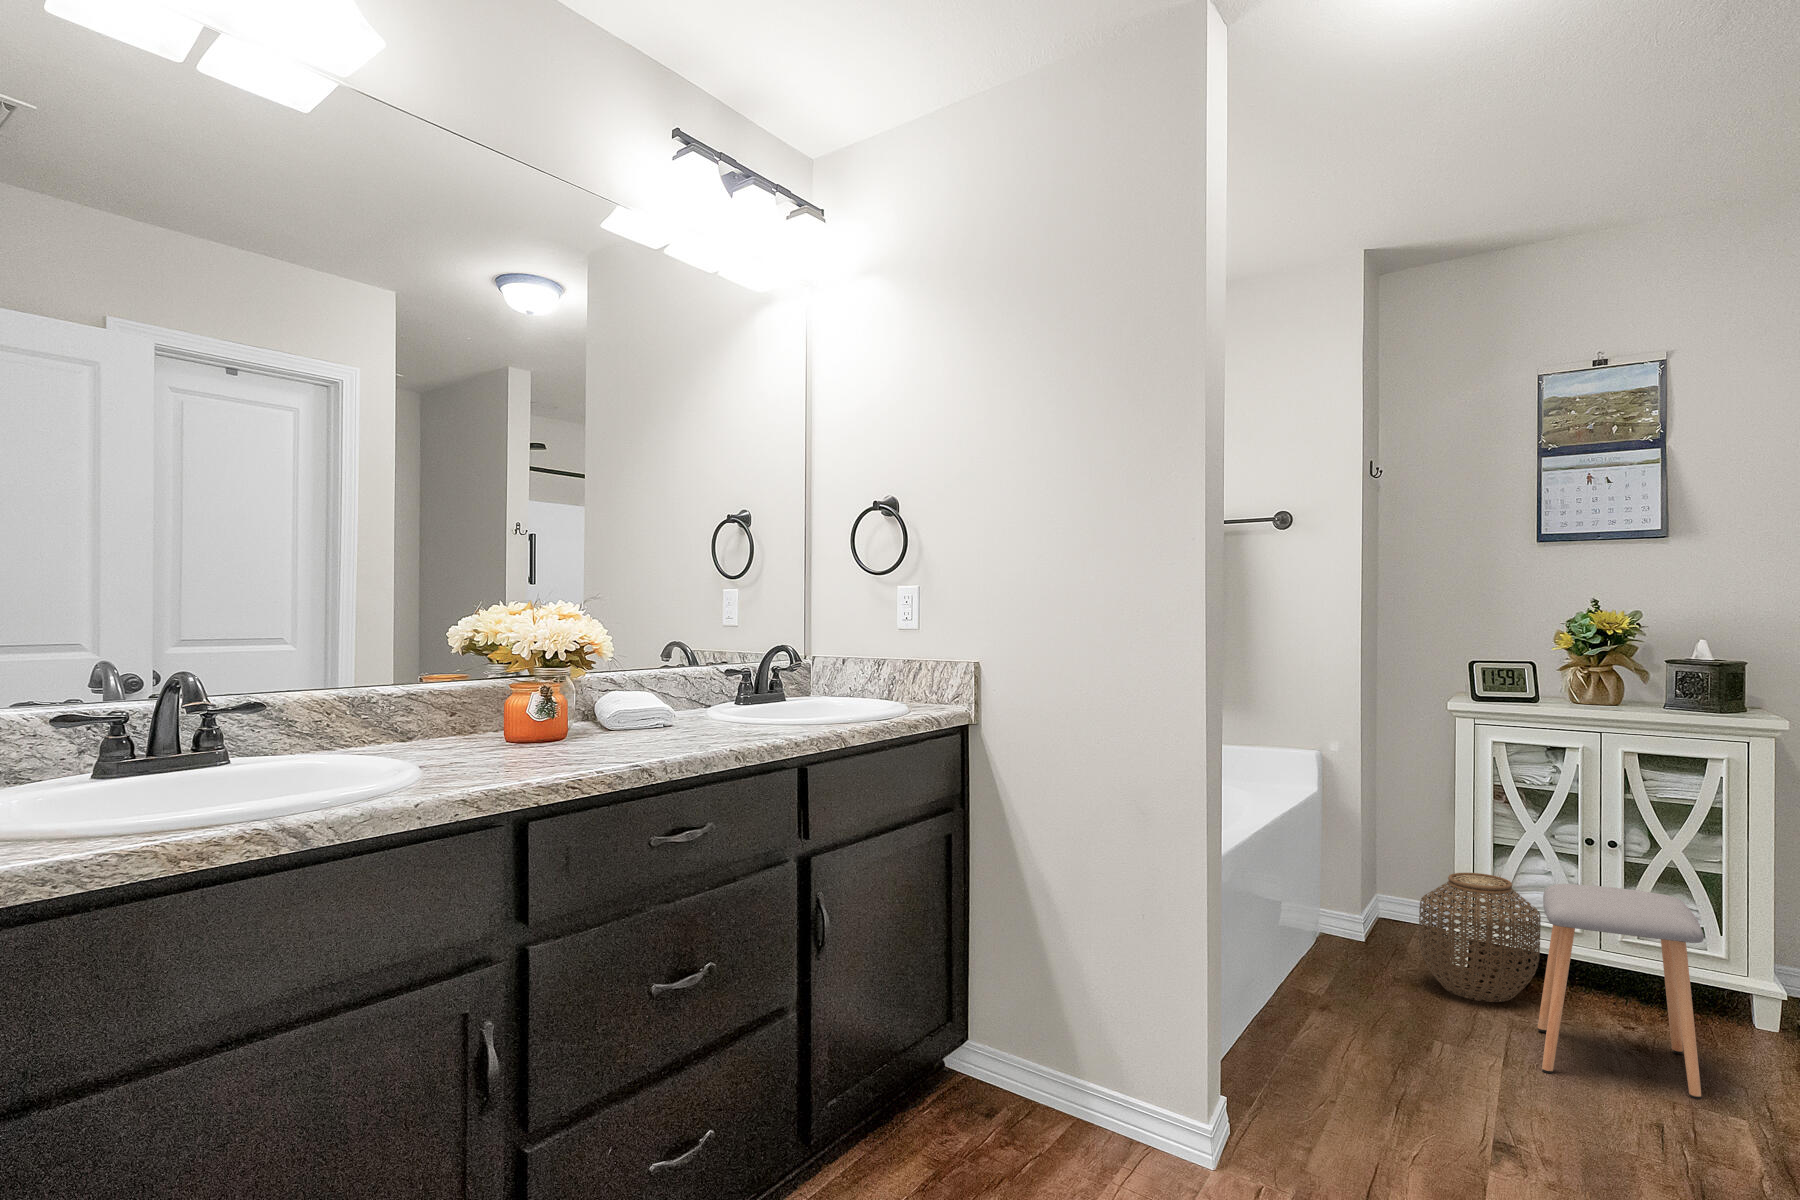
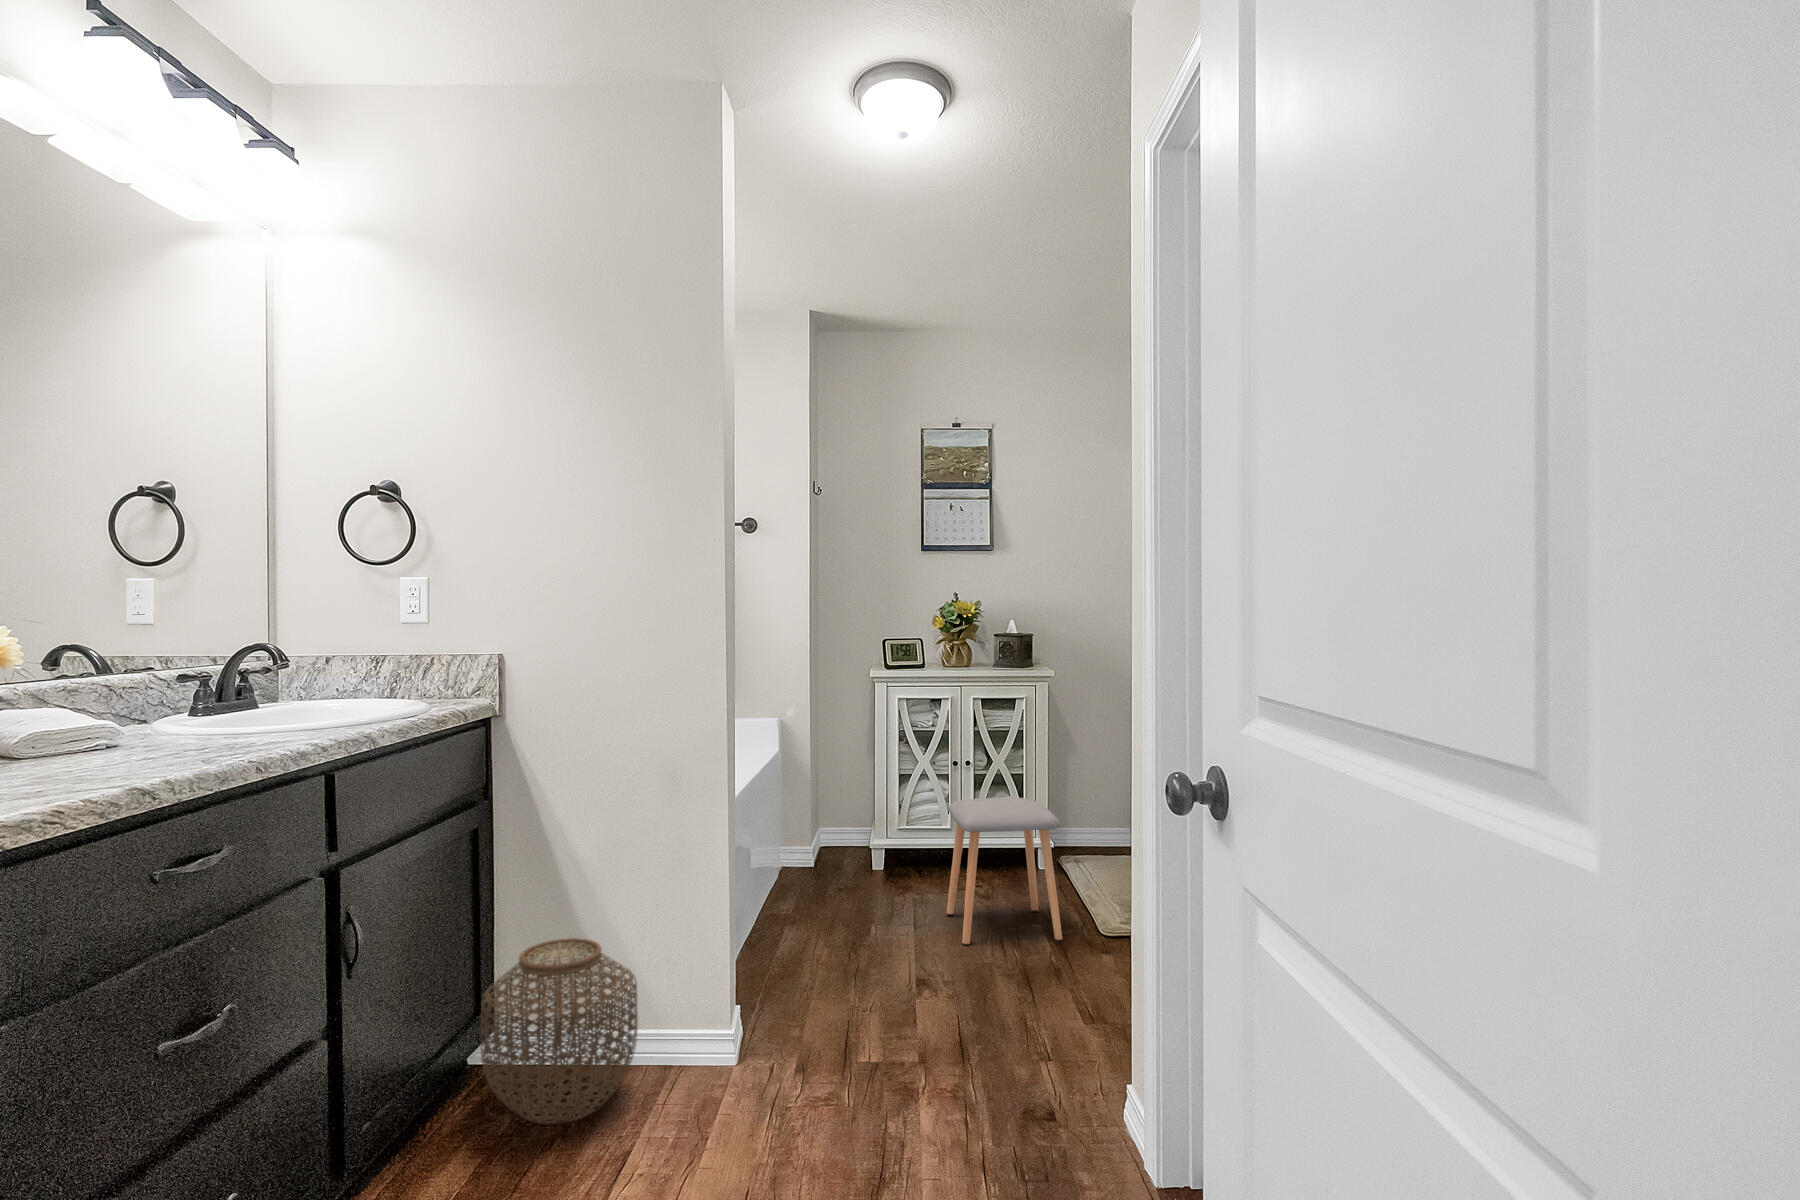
woven basket: present [1419,873,1541,1002] -> present [481,938,637,1124]

